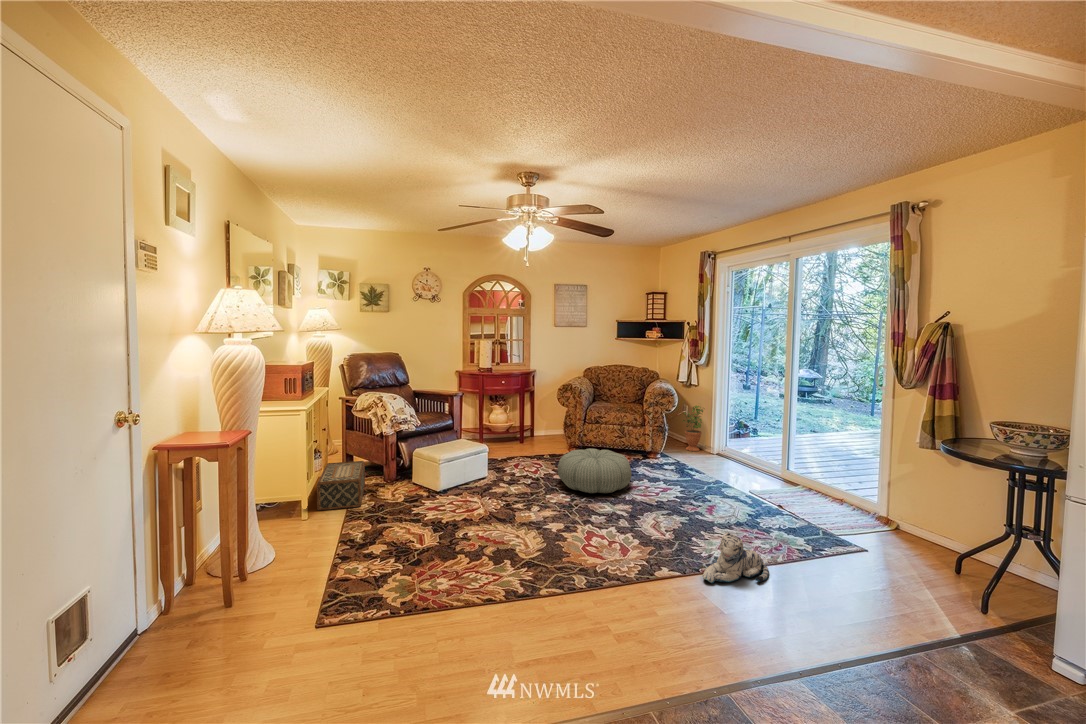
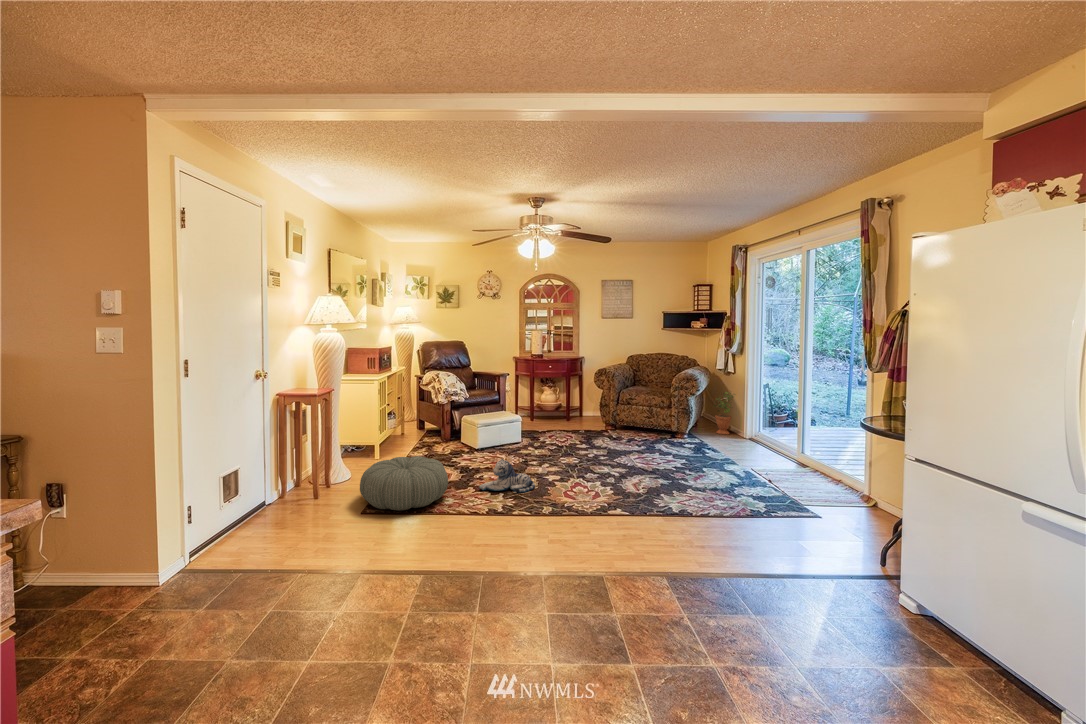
pouf: present [558,448,632,493] -> present [360,456,448,510]
woven basket: present [317,461,365,510] -> none [387,423,427,455]
plush toy: present [703,533,769,583] -> present [479,459,535,493]

